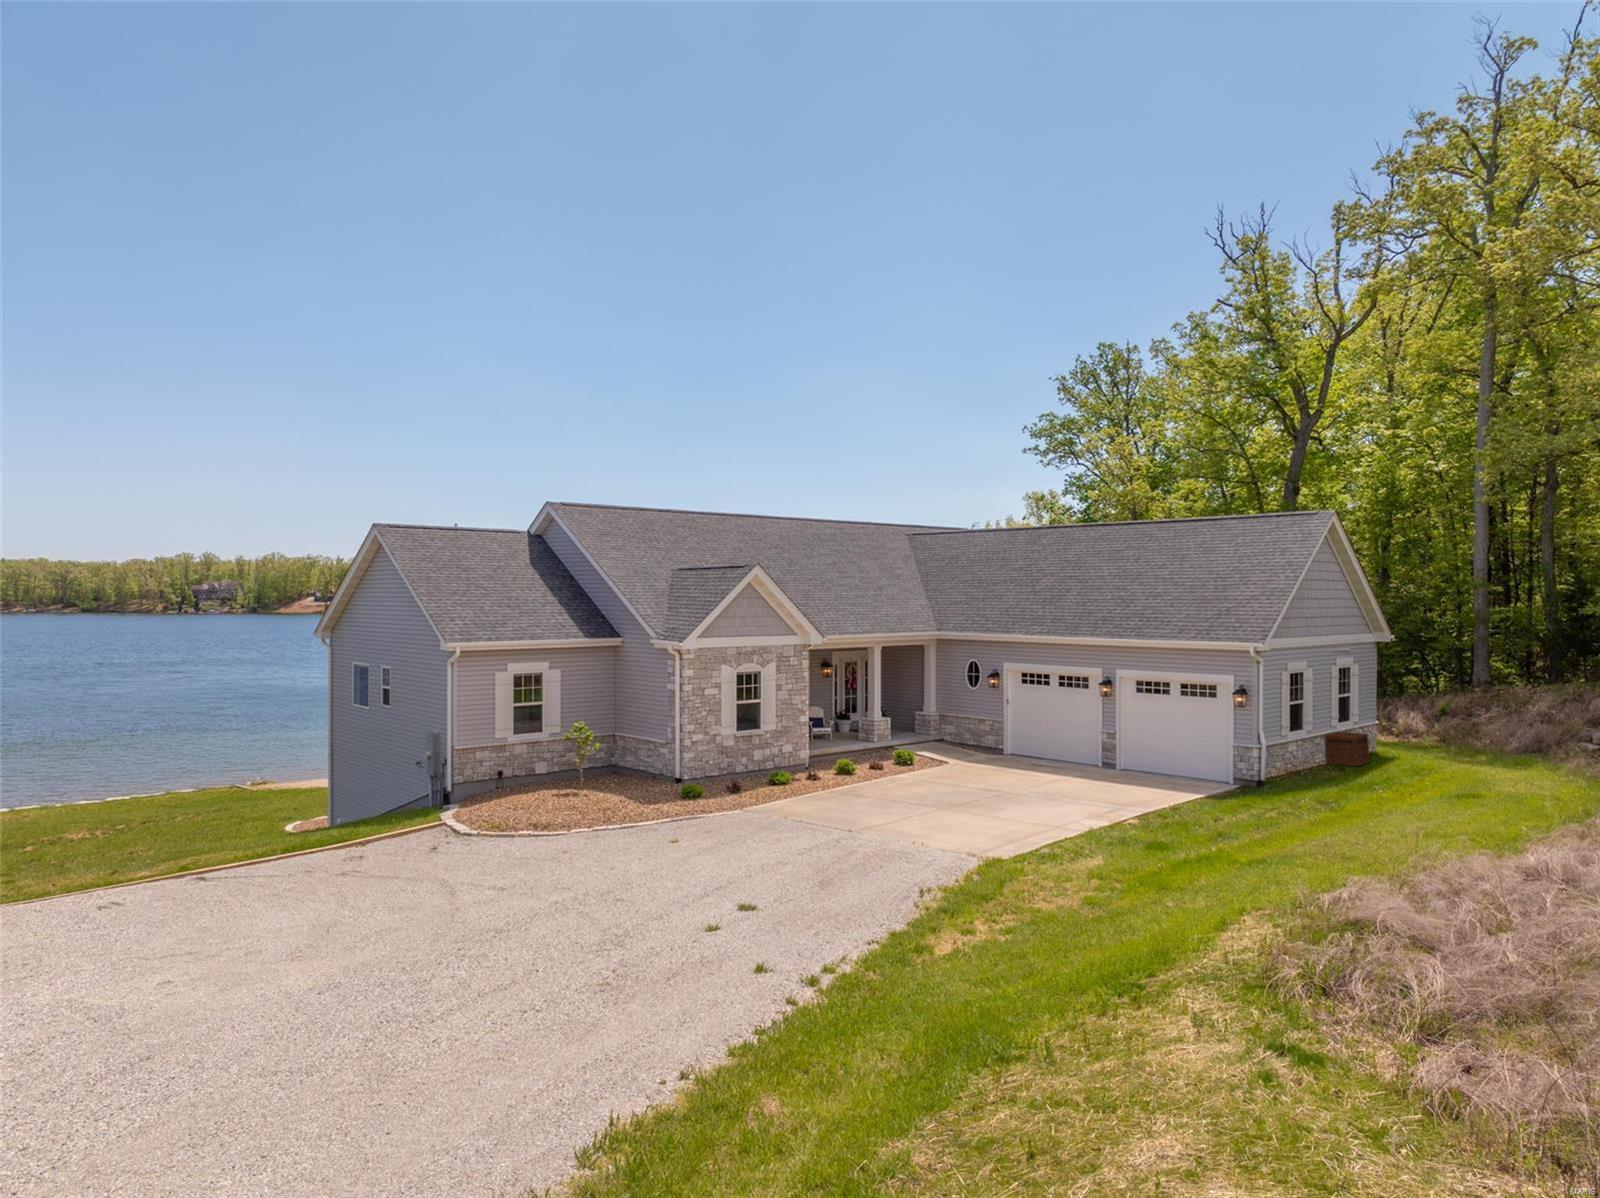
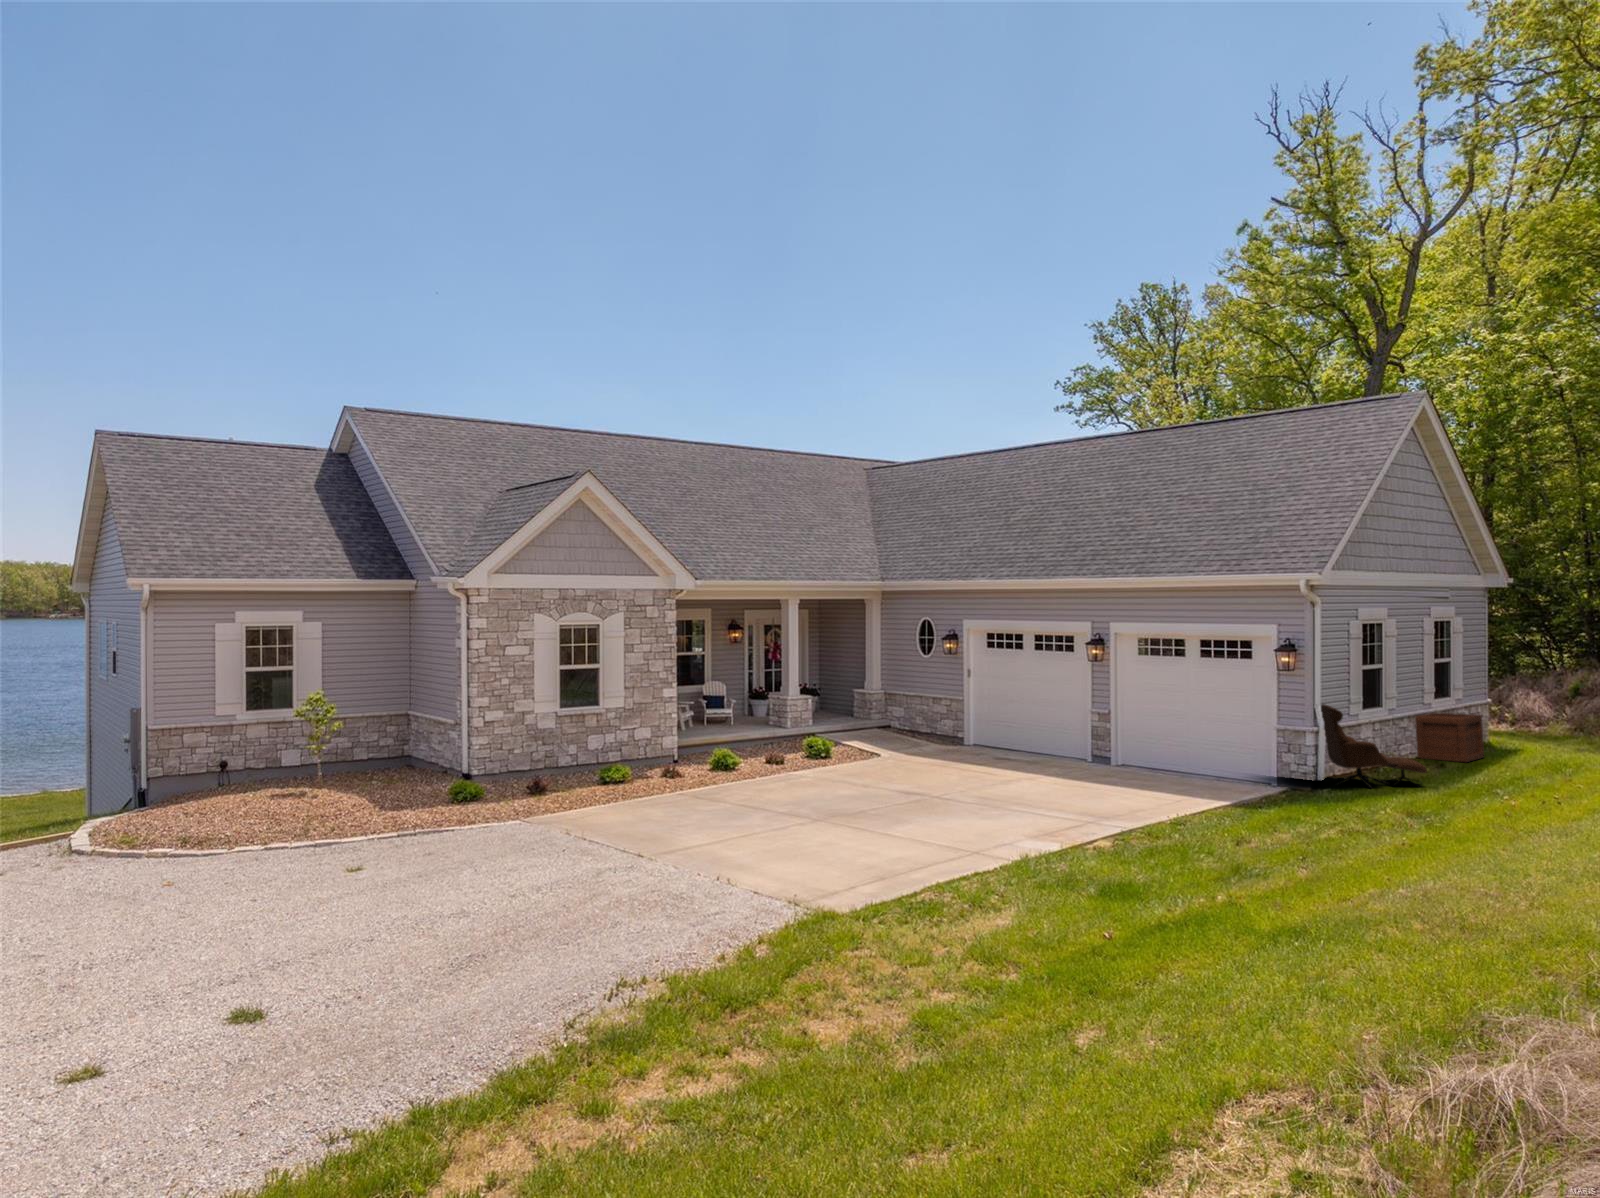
lounge chair: none [1259,729,1329,785] -> present [1321,704,1427,788]

